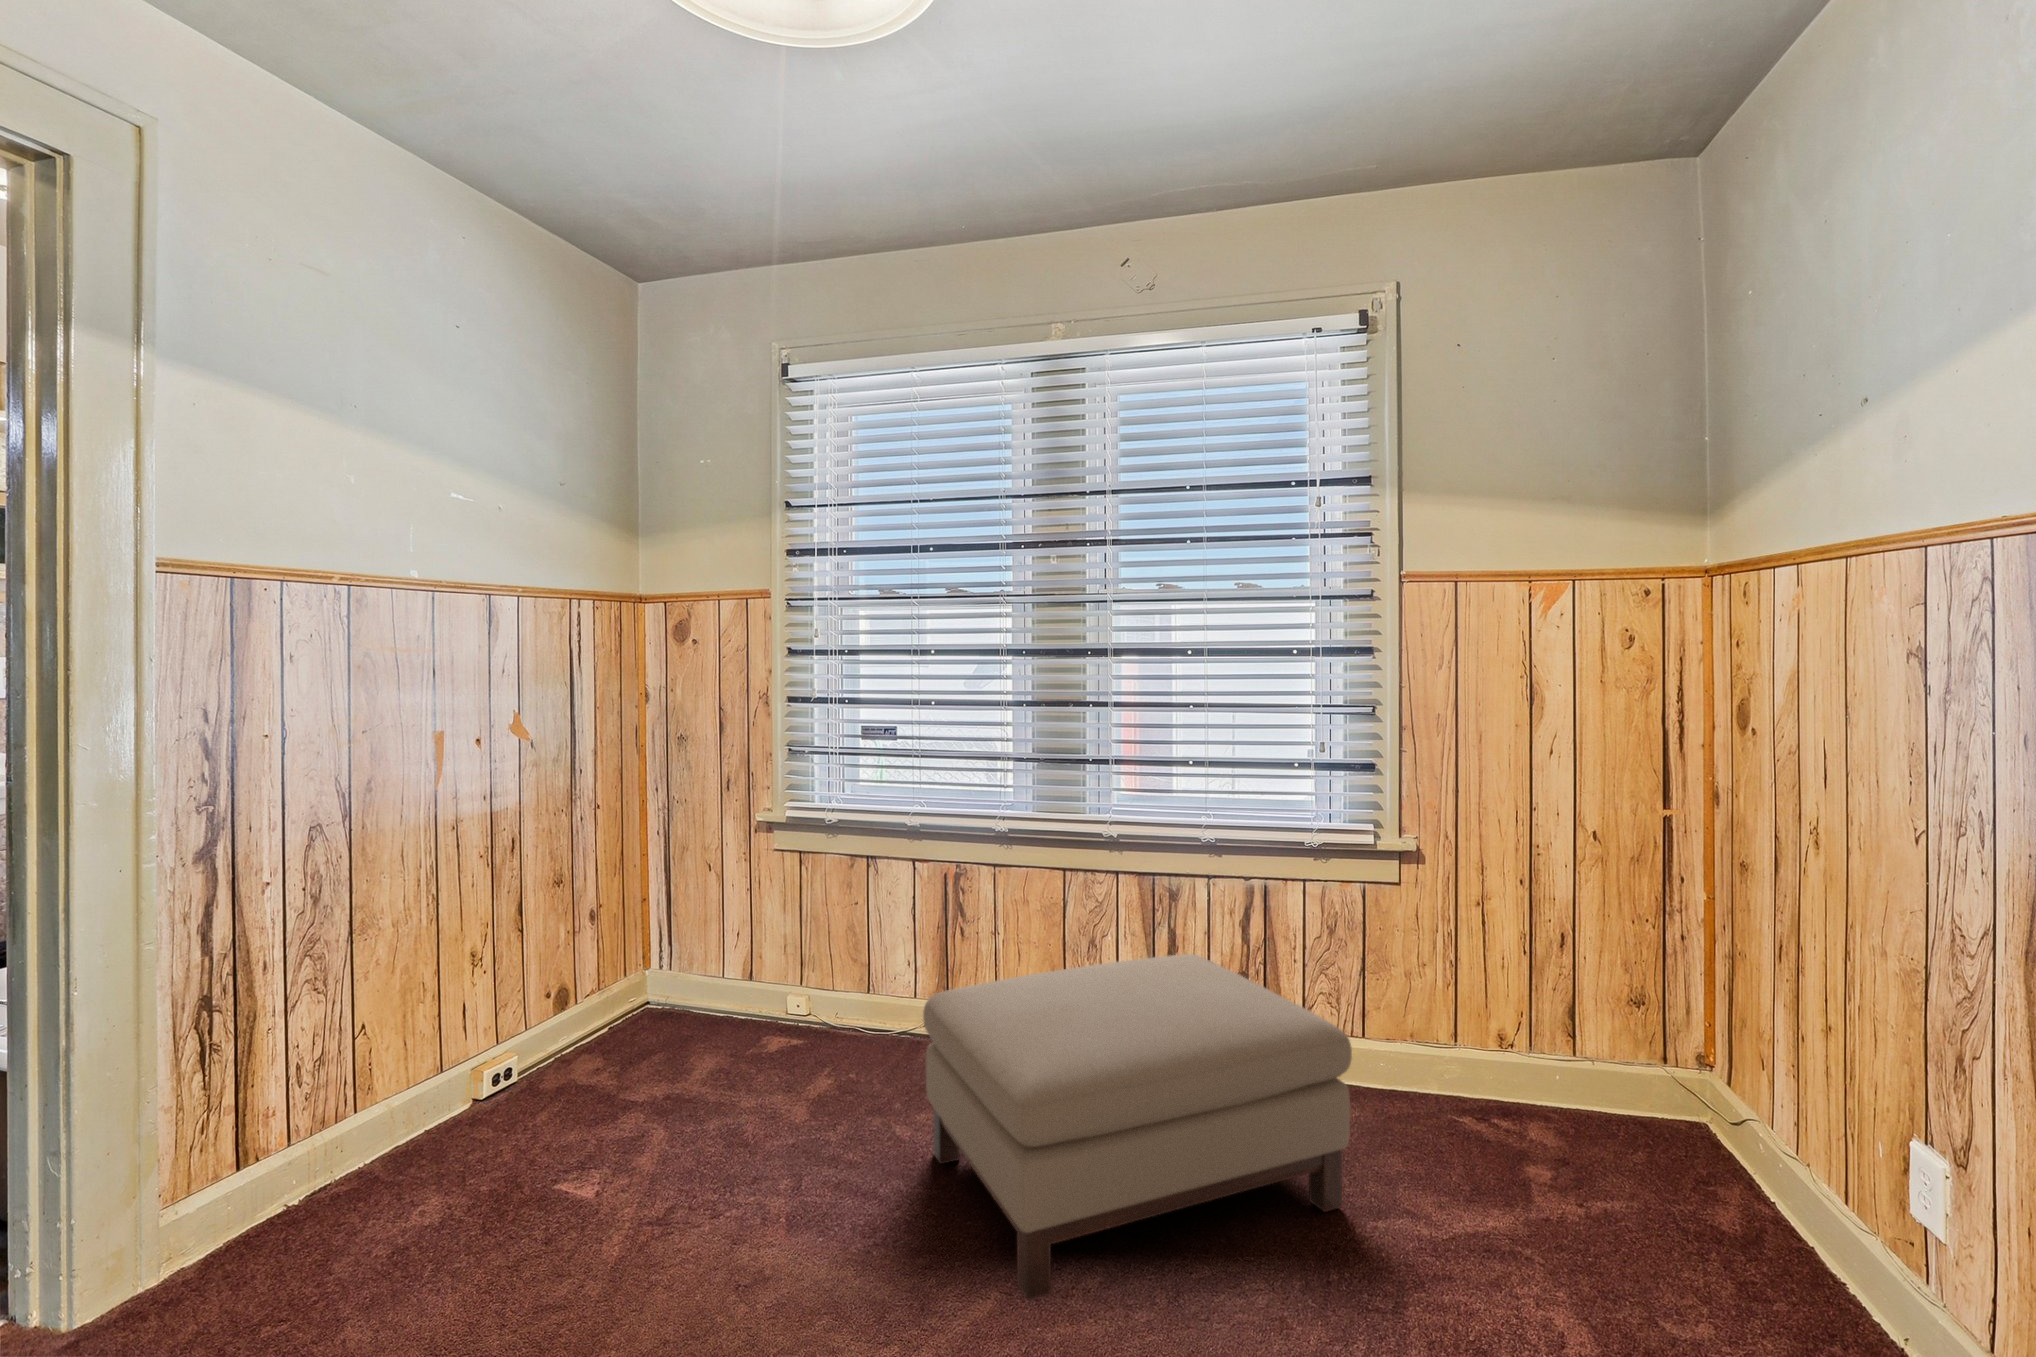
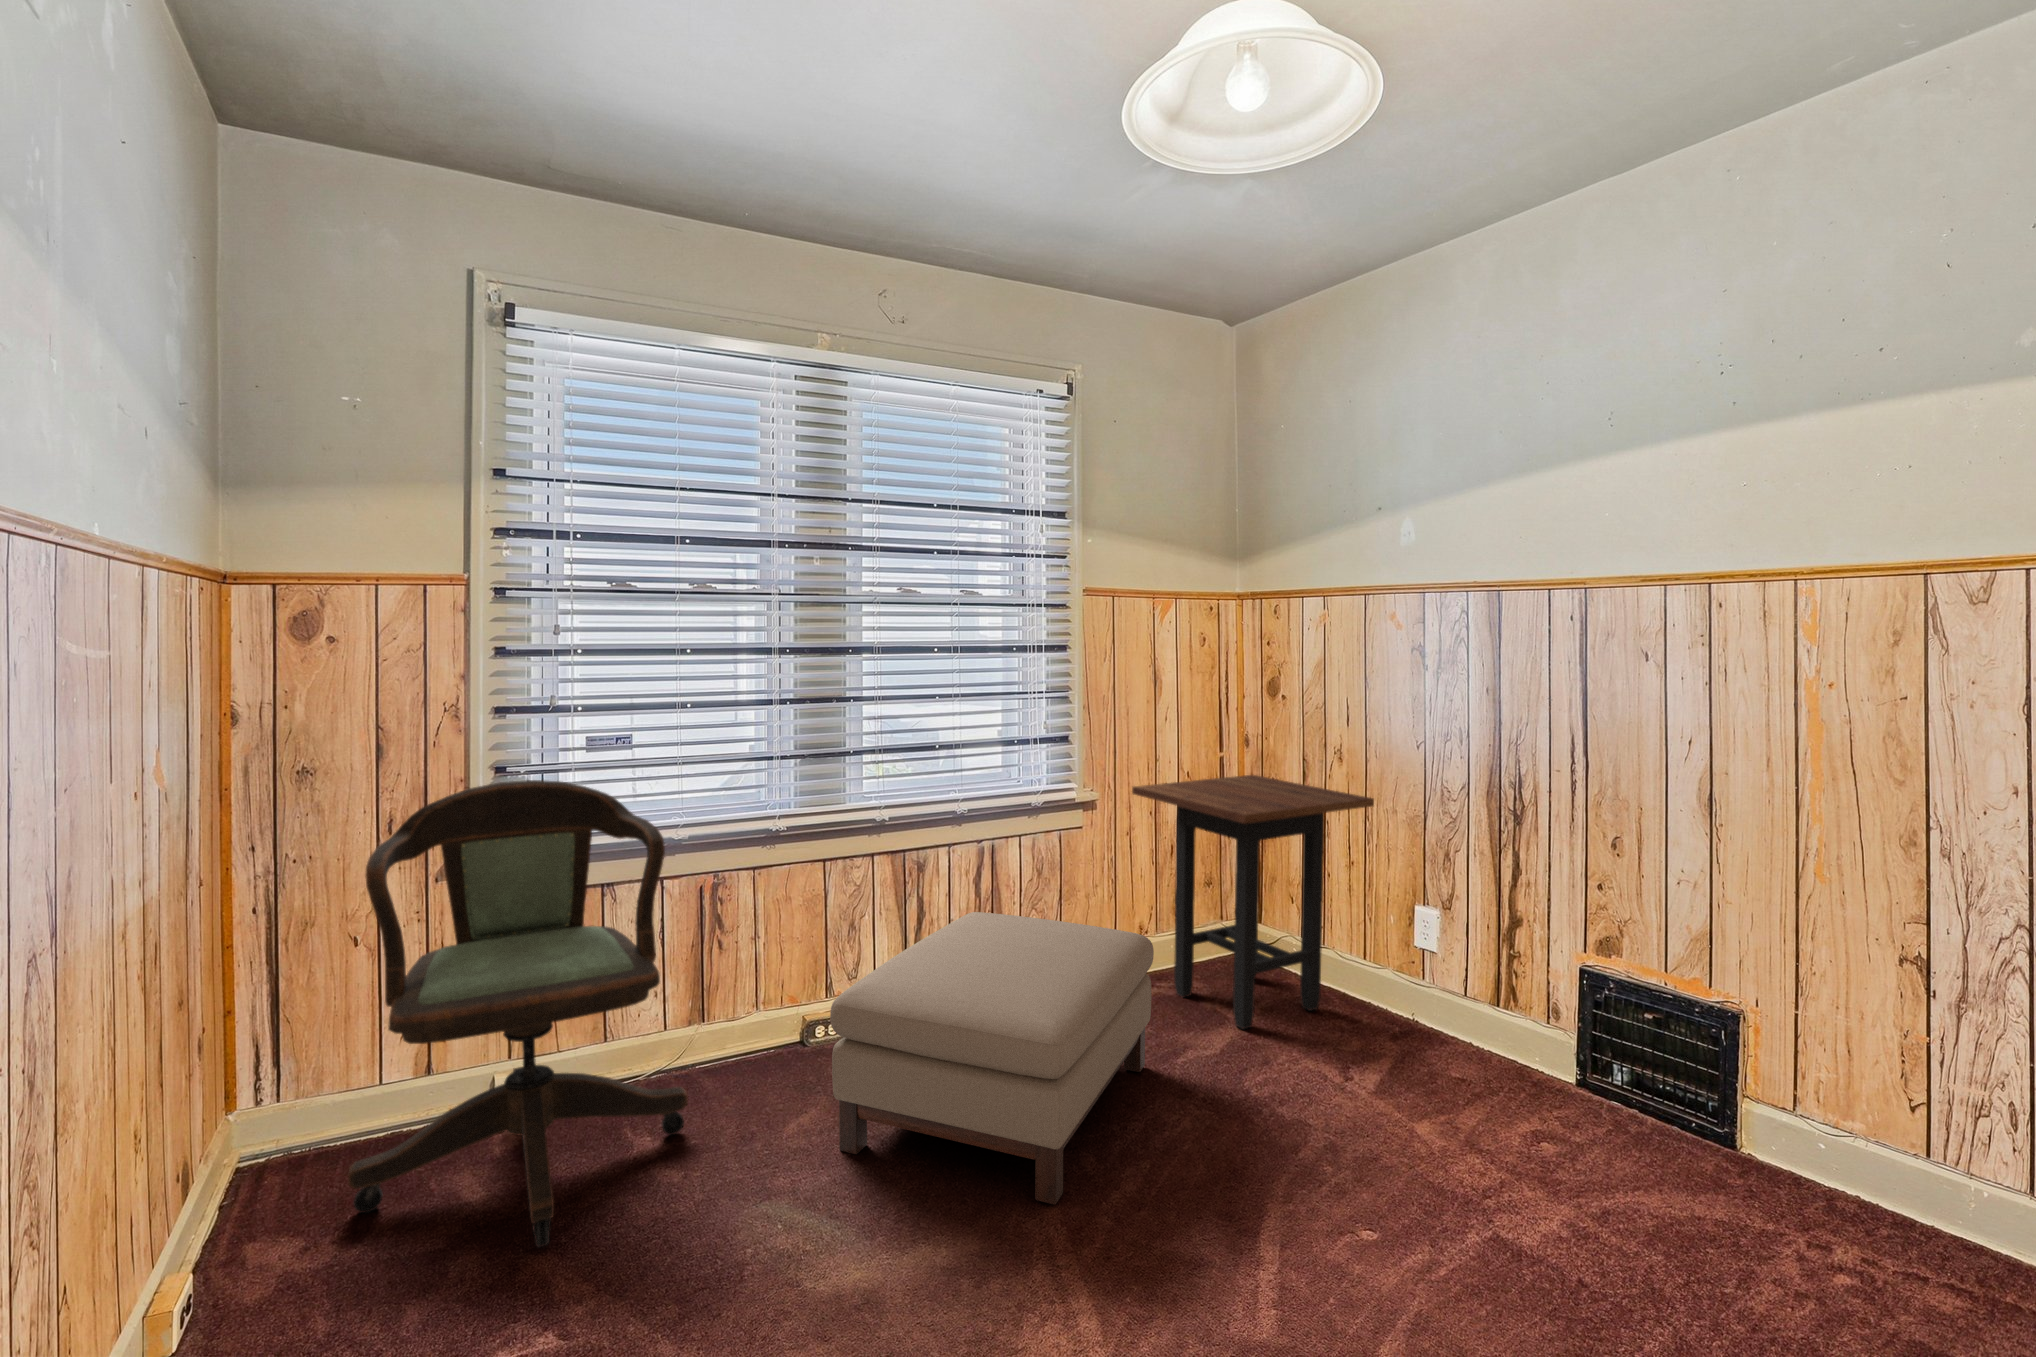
office chair: none [616,756,861,1132] -> present [348,780,688,1247]
side table: none [1455,836,1846,1246] -> present [1132,775,1374,1029]

